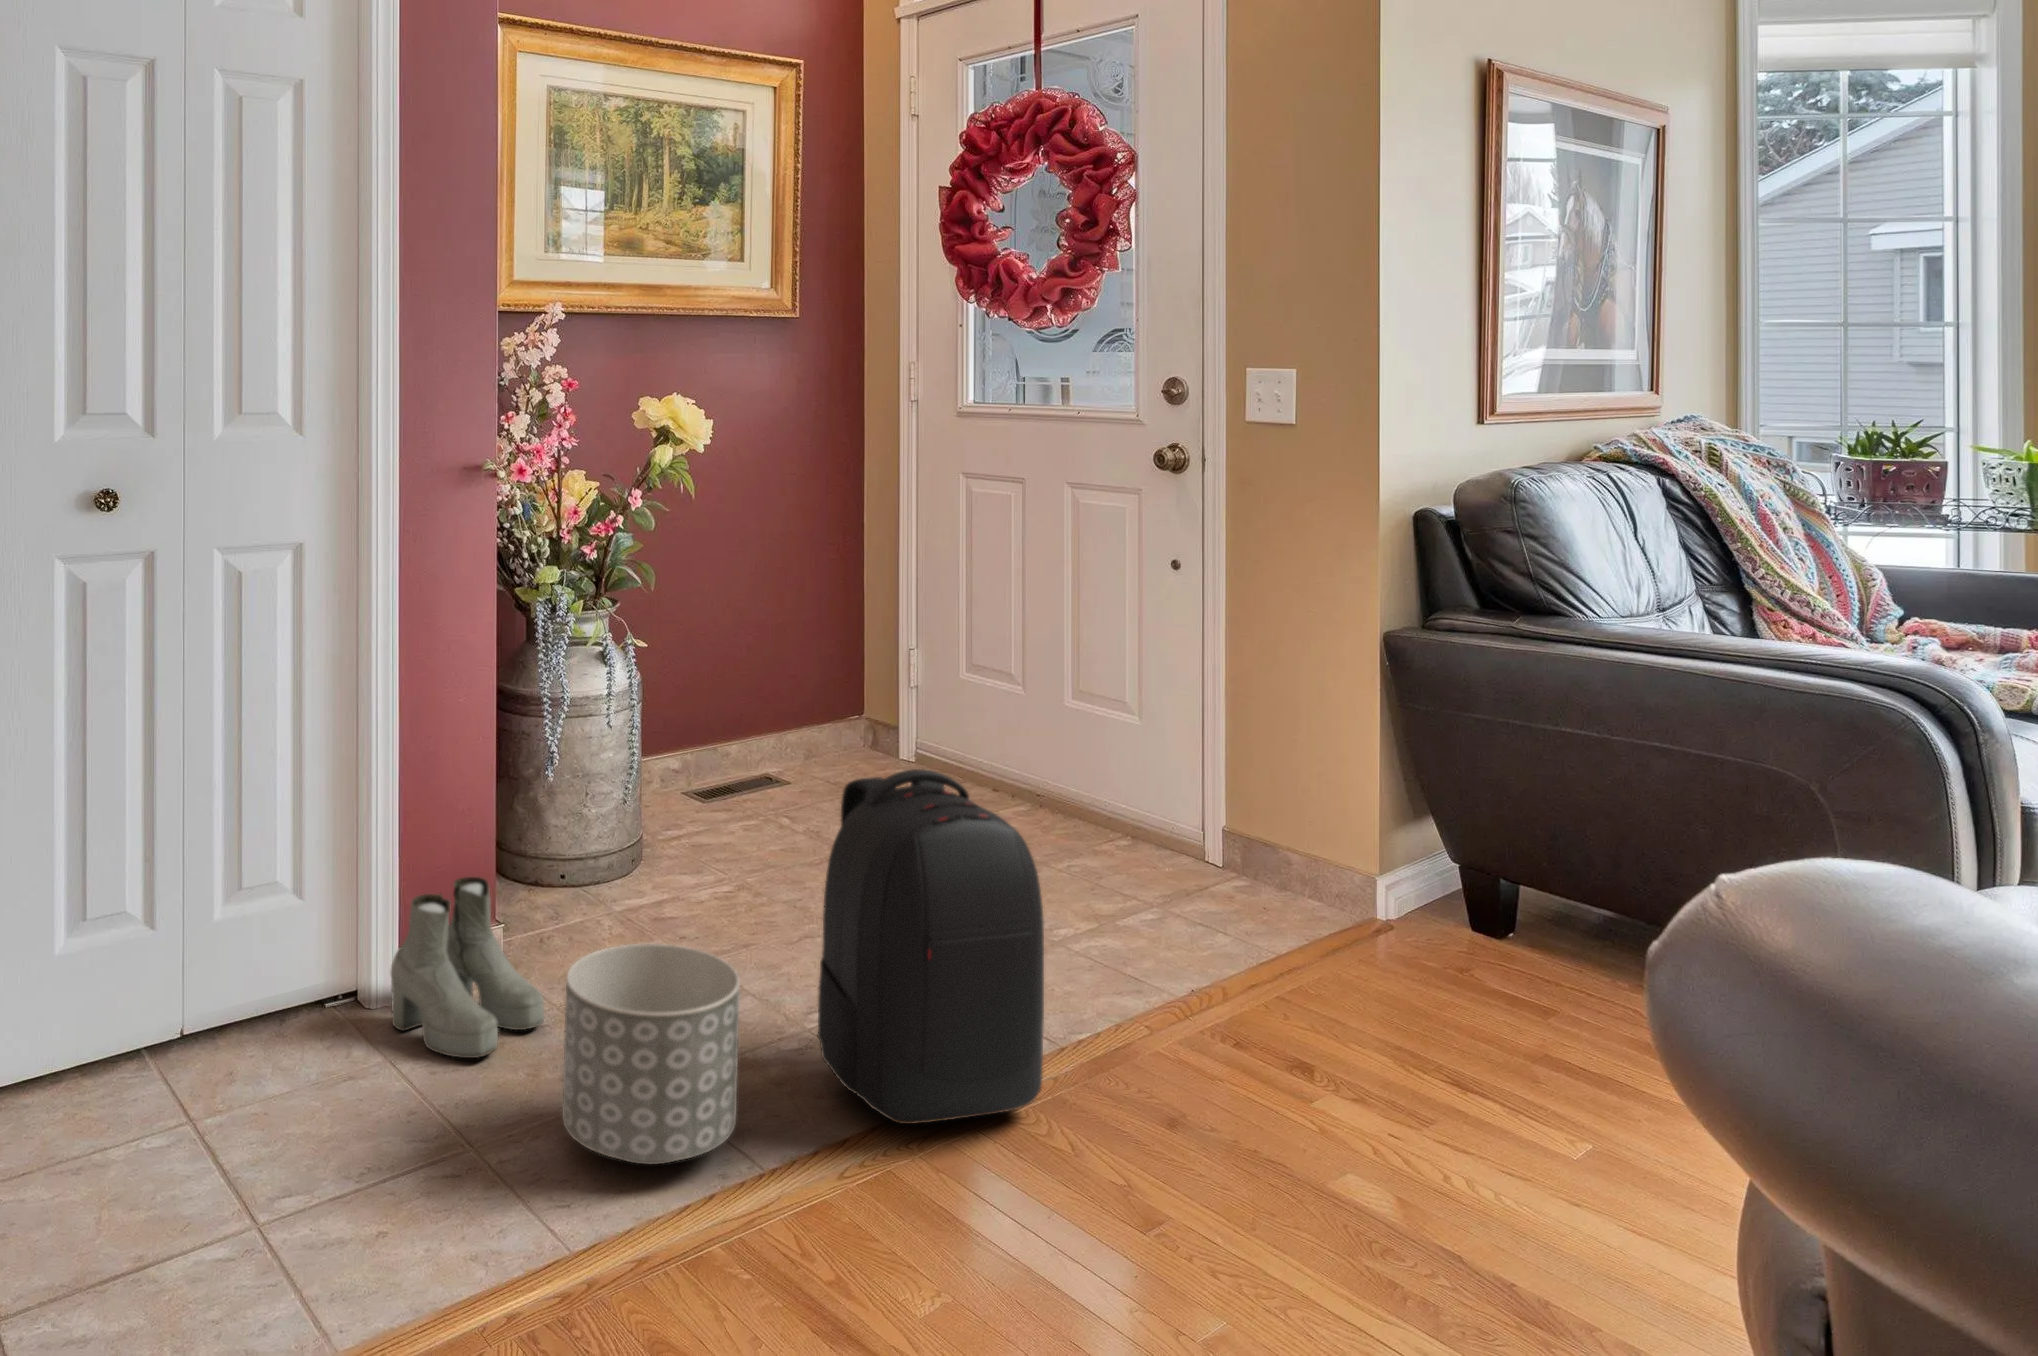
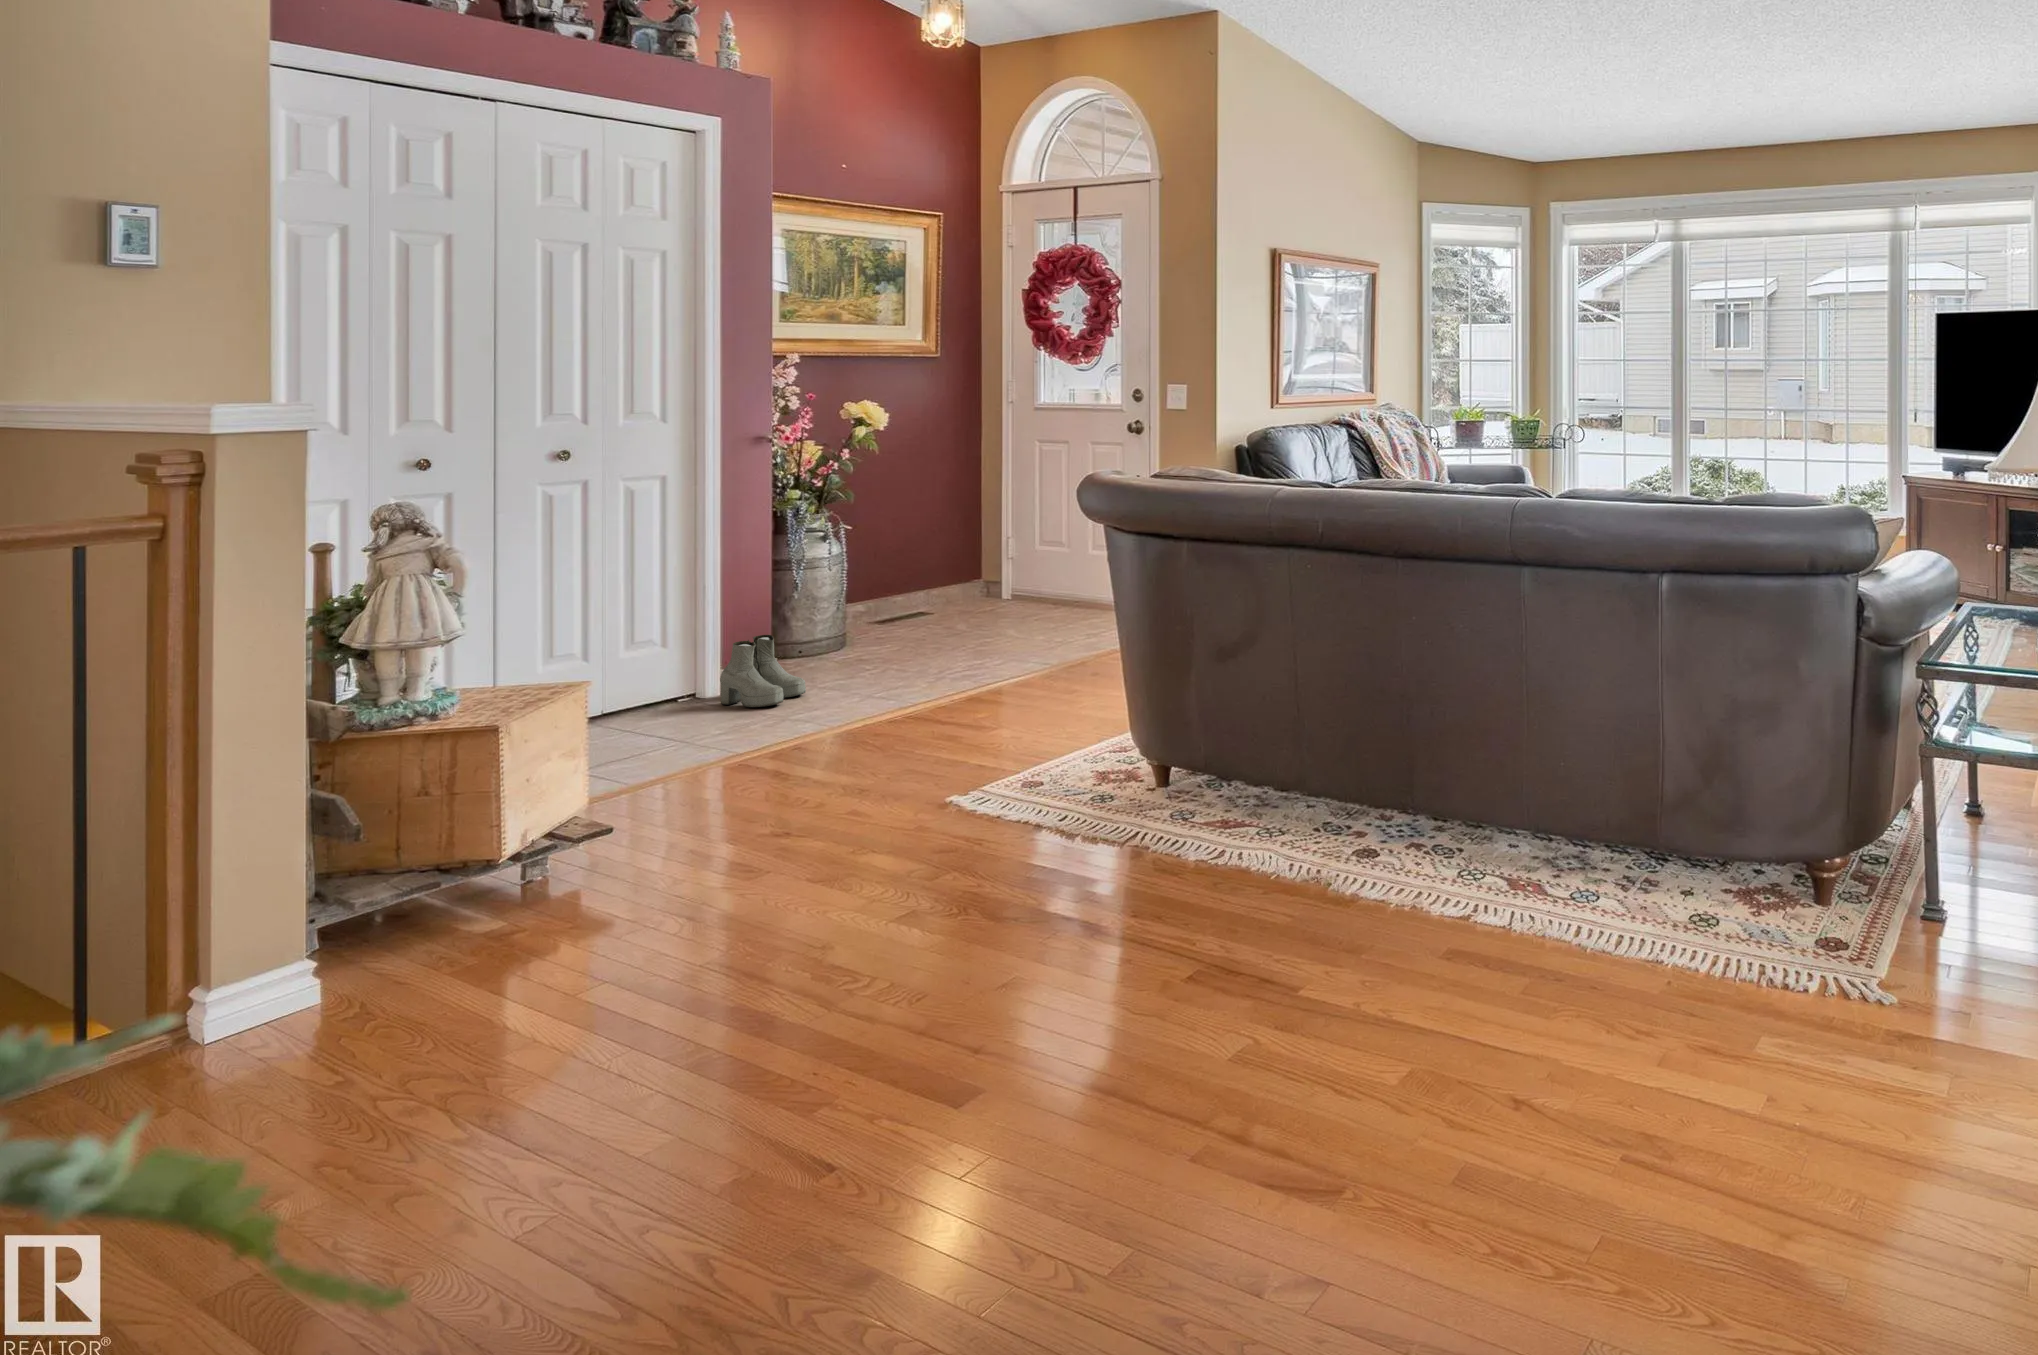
backpack: present [817,769,1044,1124] -> none [944,557,1043,693]
planter: present [562,944,740,1165] -> none [824,637,909,718]

